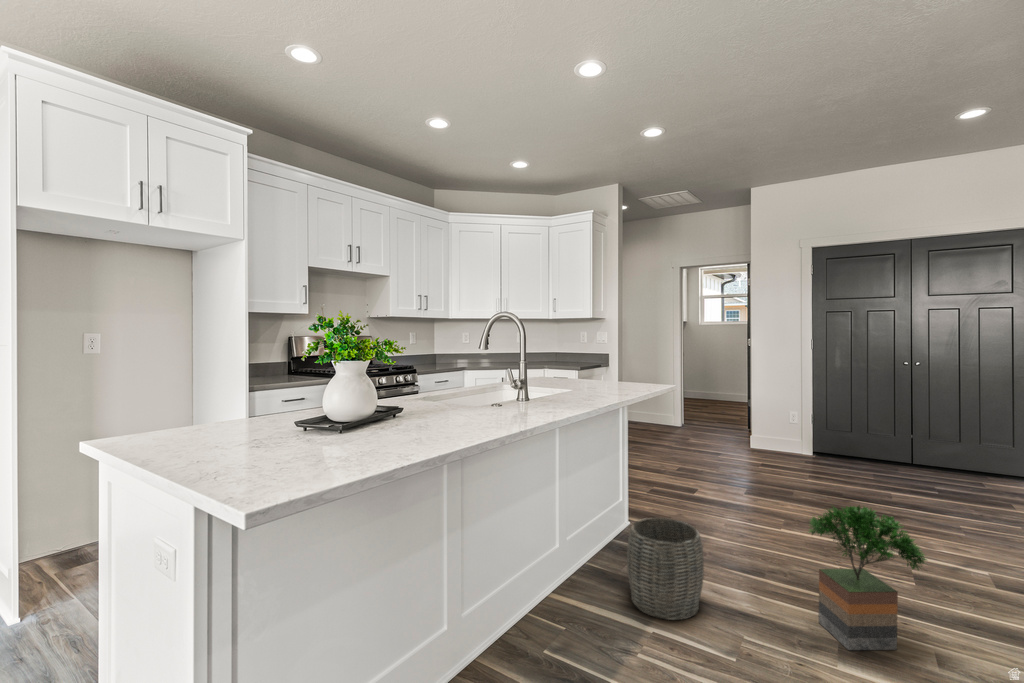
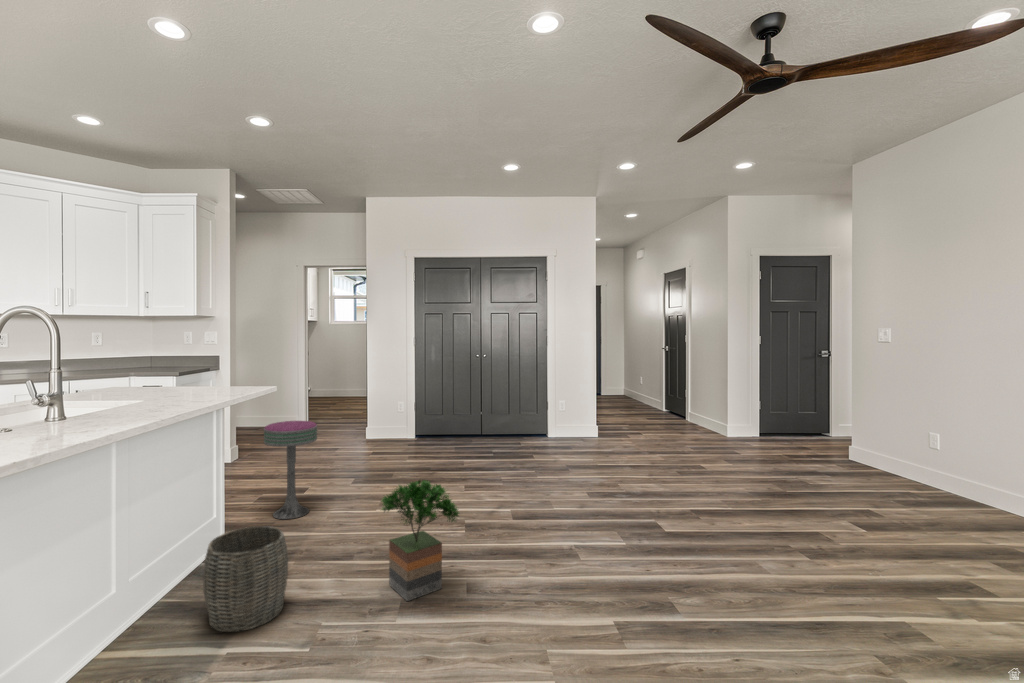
bar stool: none [660,419,712,518] -> present [264,421,317,519]

